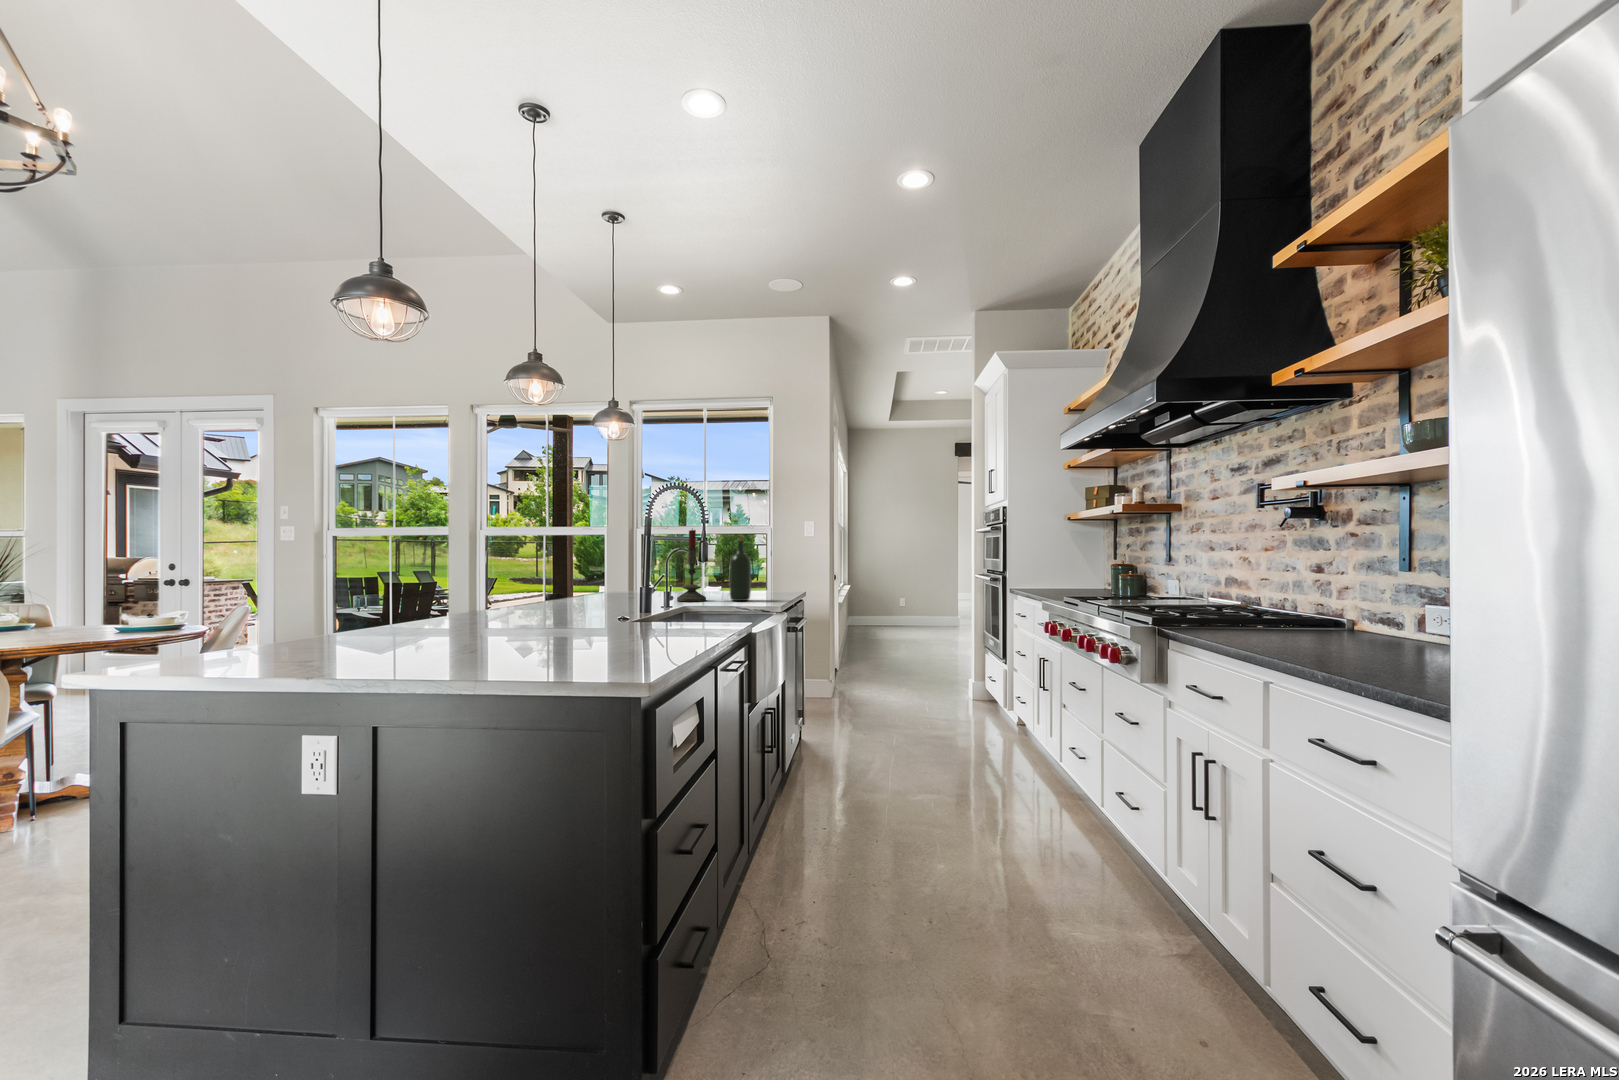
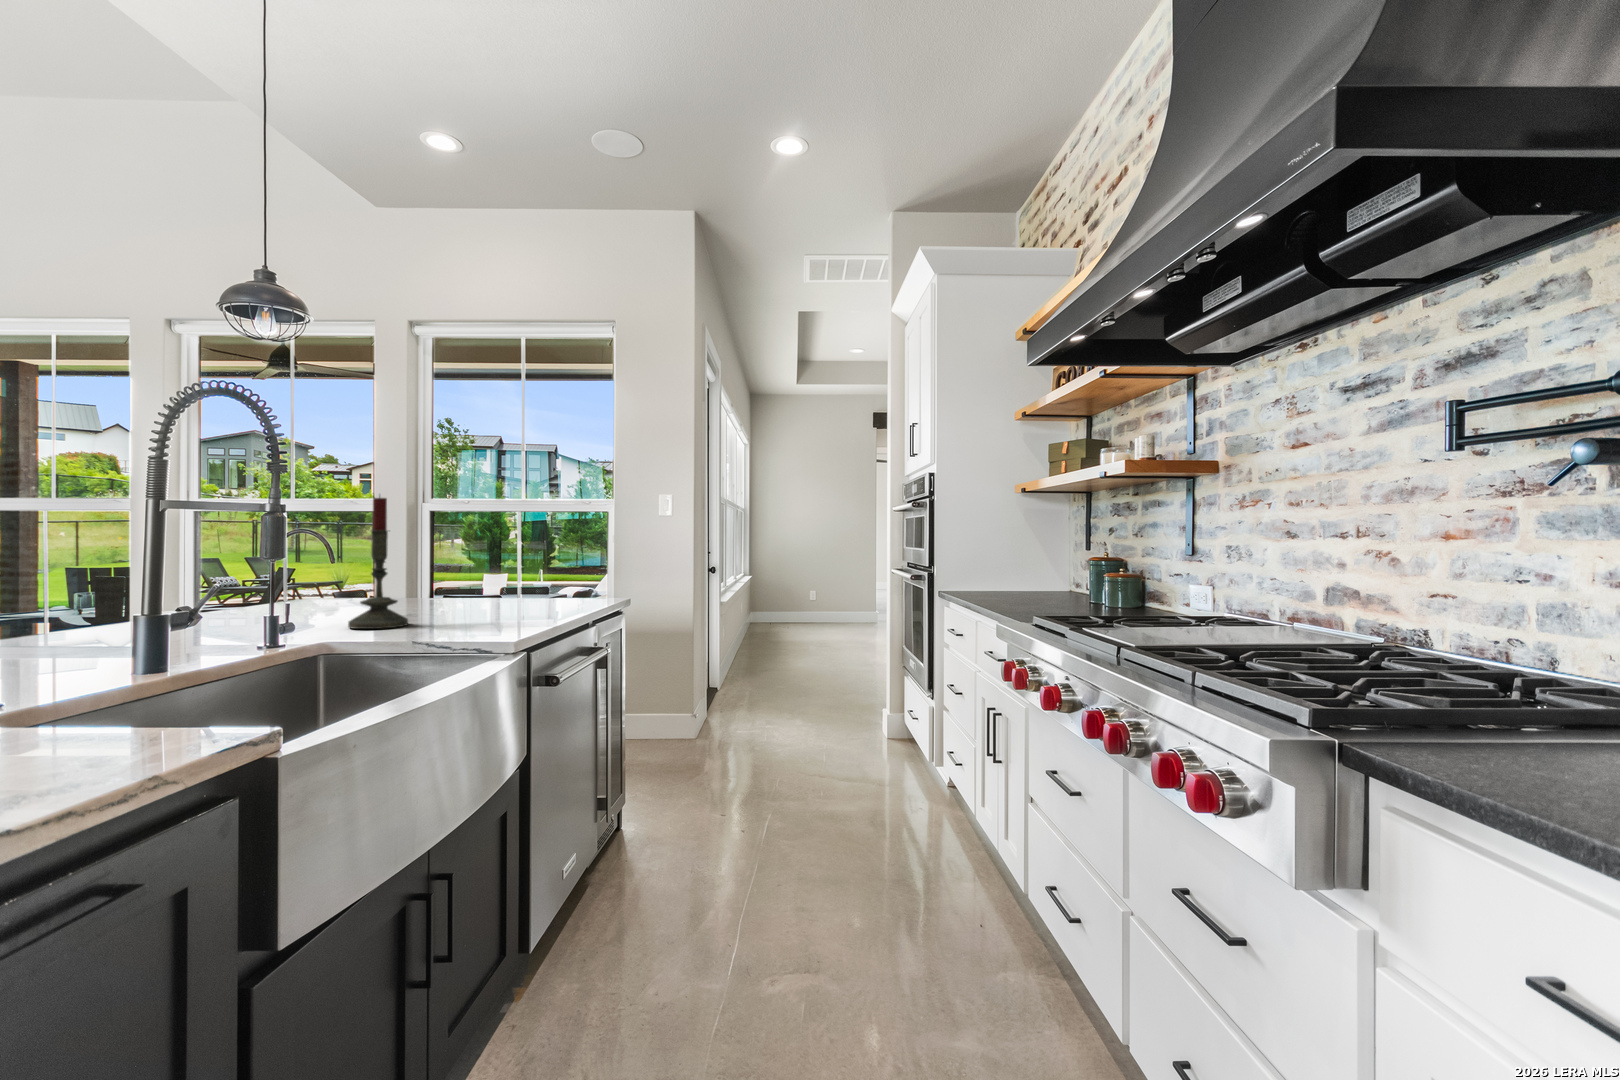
wine bottle: present [729,538,751,601] -> none [448,512,491,627]

